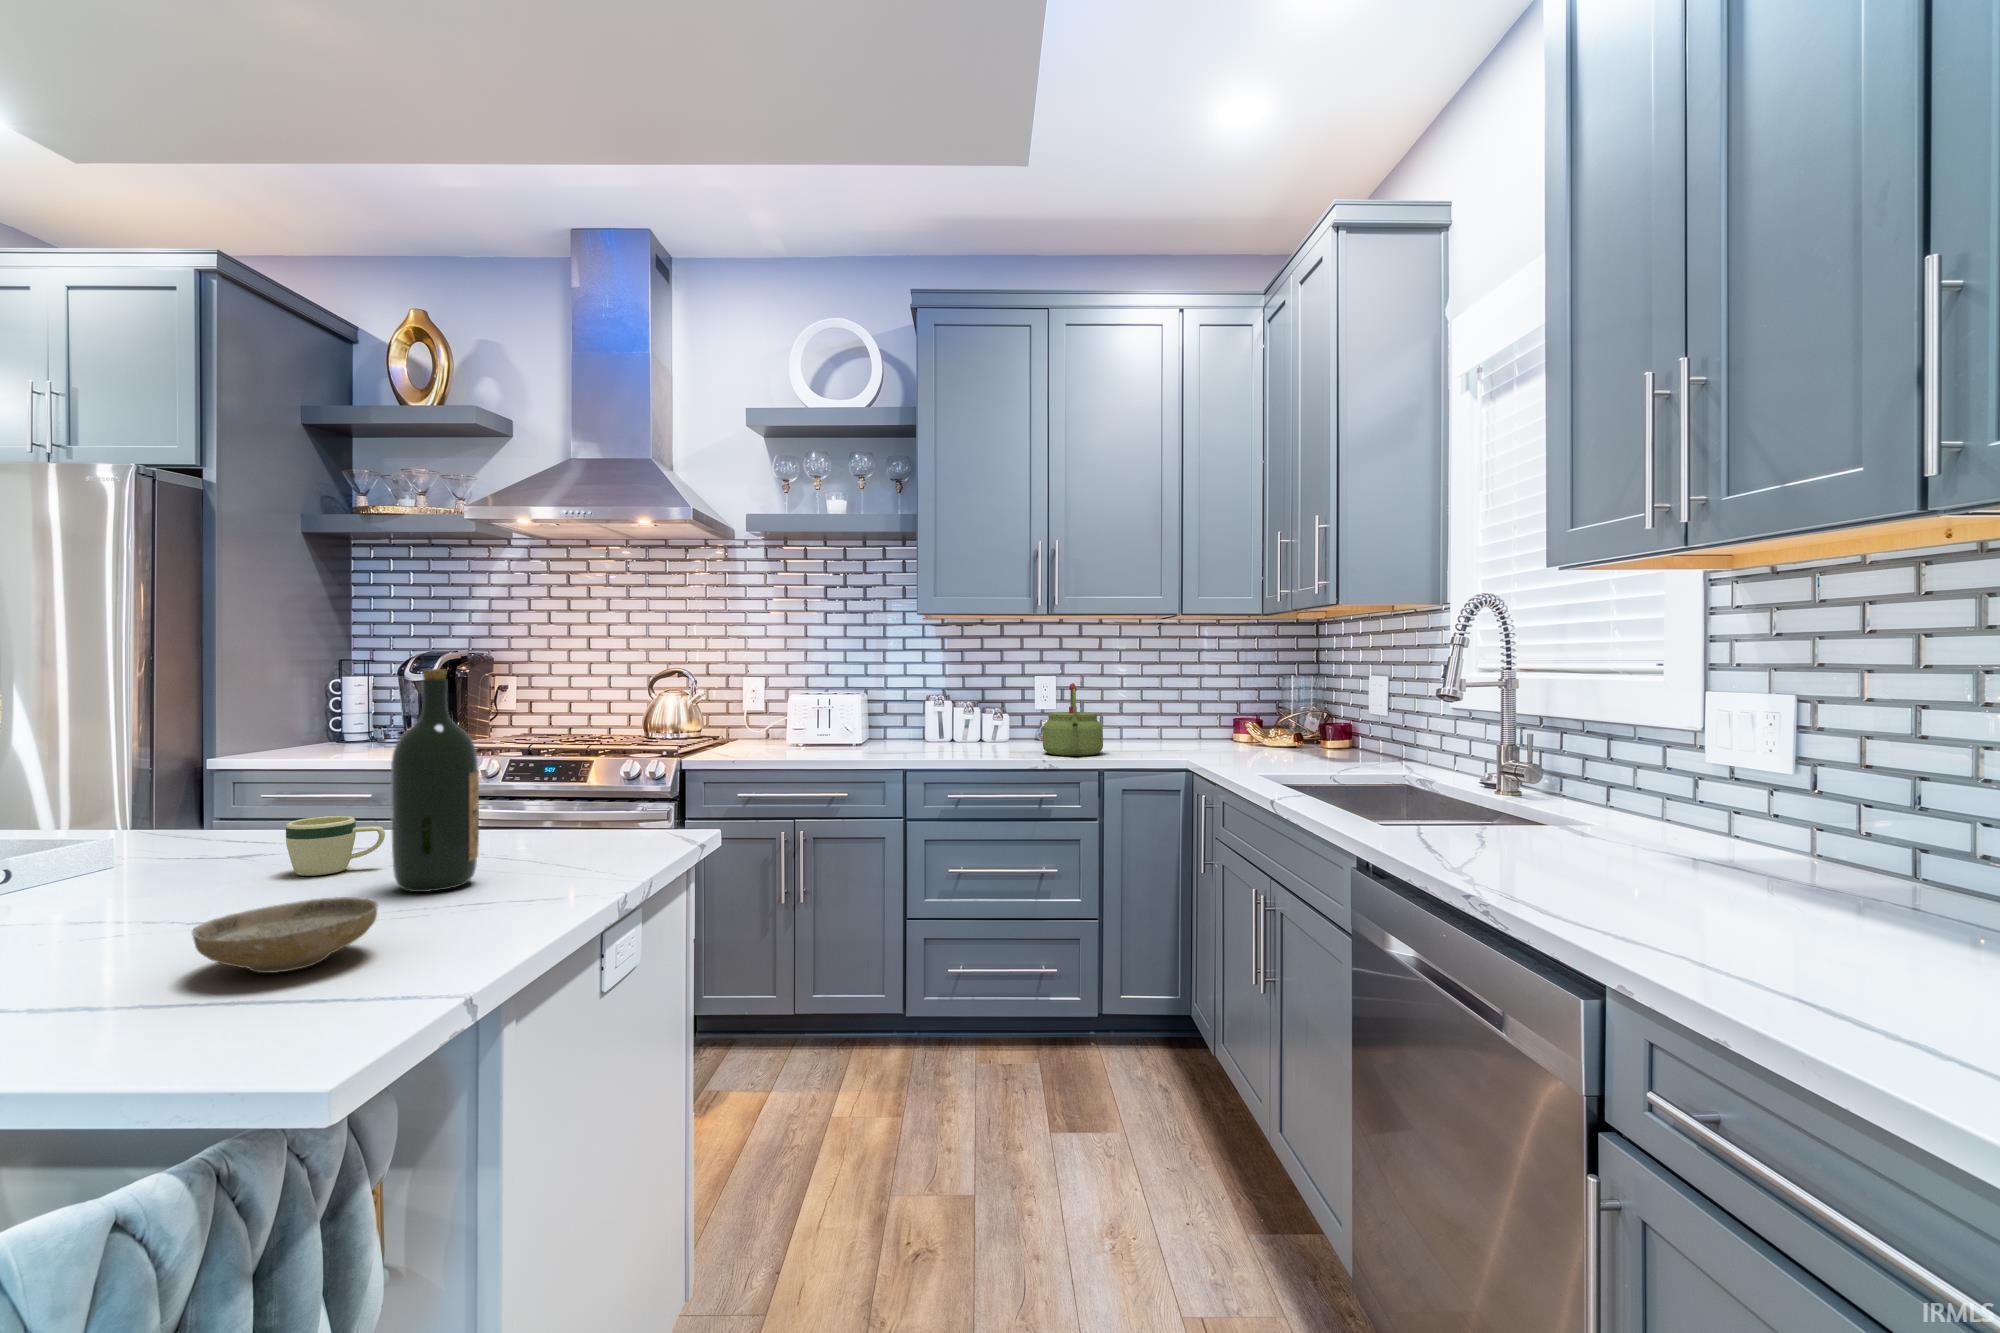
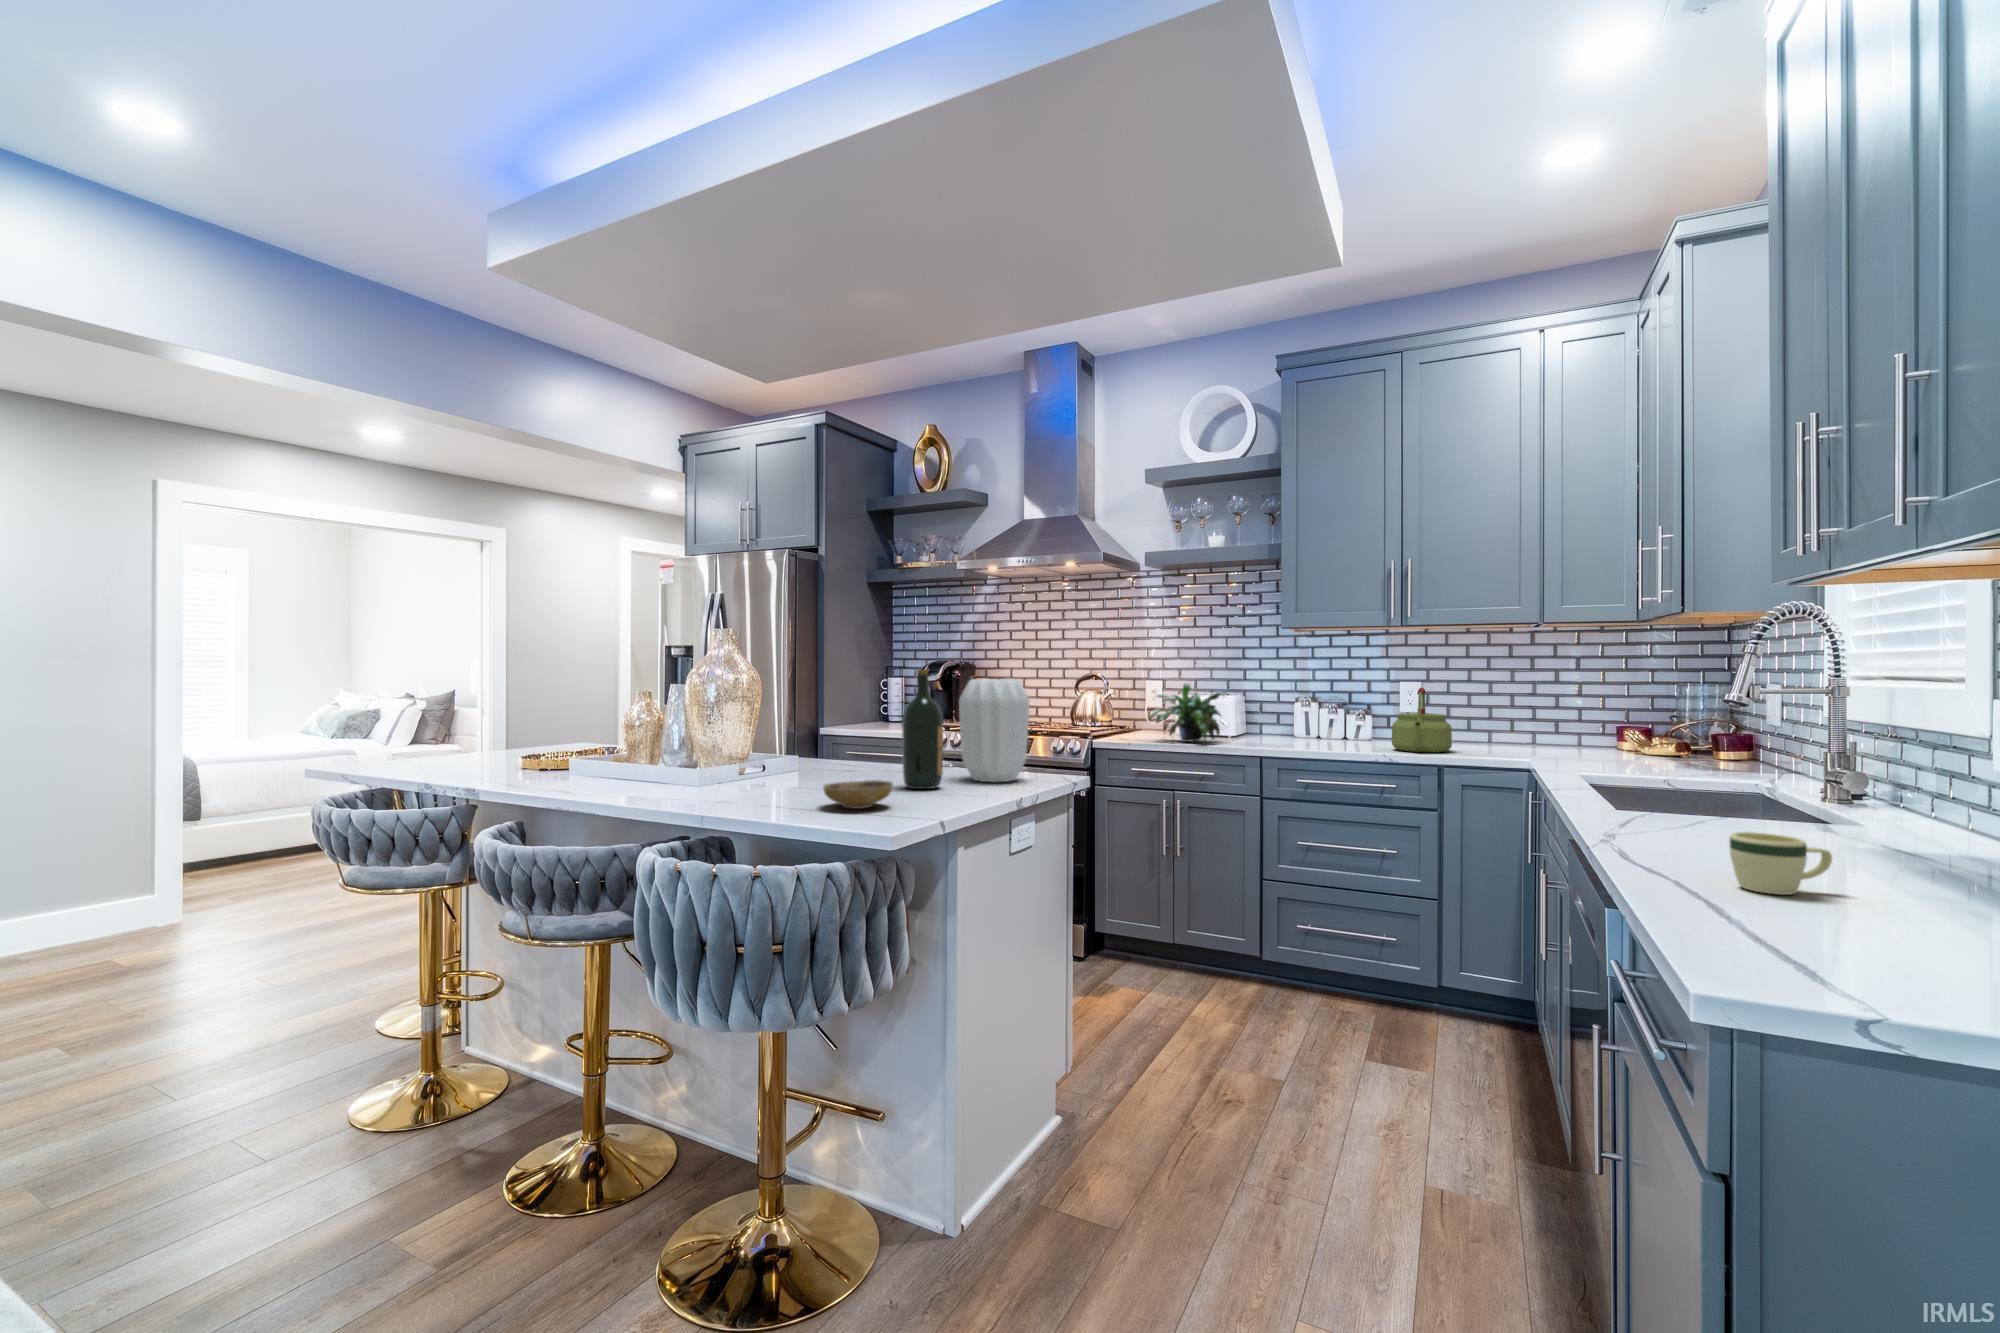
potted plant: none [761,682,860,756] -> present [1149,683,1227,742]
vase: none [504,684,632,858] -> present [959,679,1029,782]
mug: present [286,816,385,876] -> present [1730,832,1832,895]

